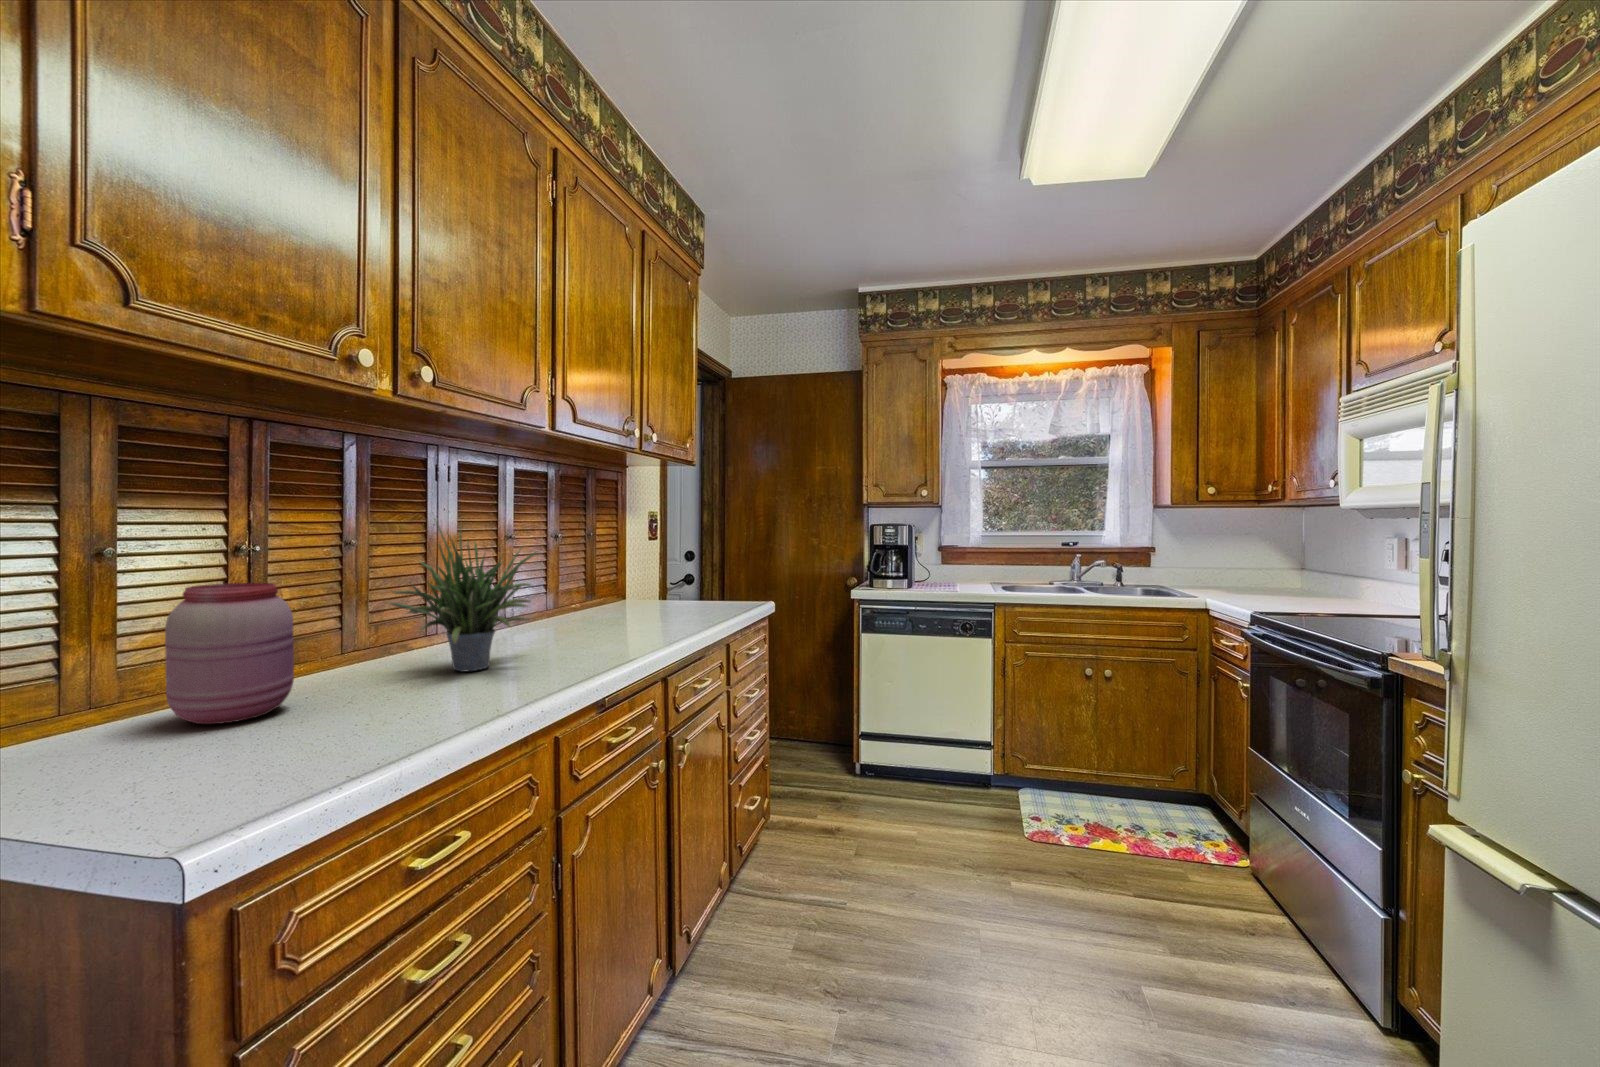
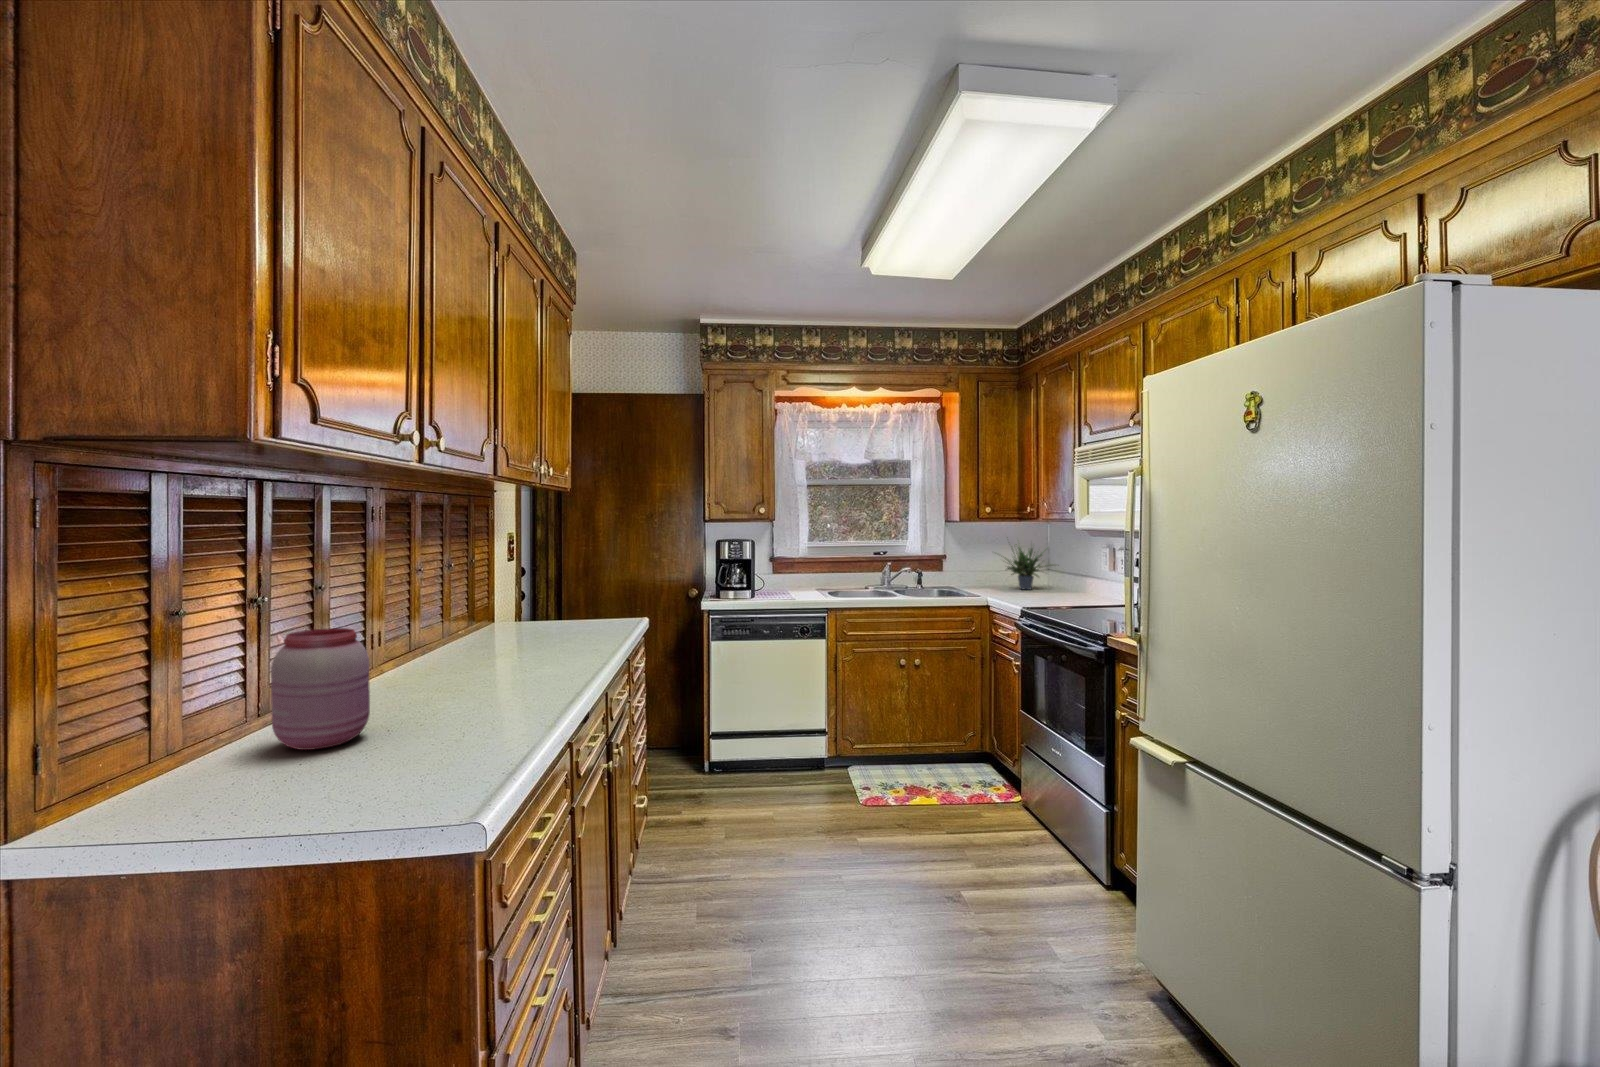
potted plant: present [390,519,537,672] -> present [1005,544,1054,590]

